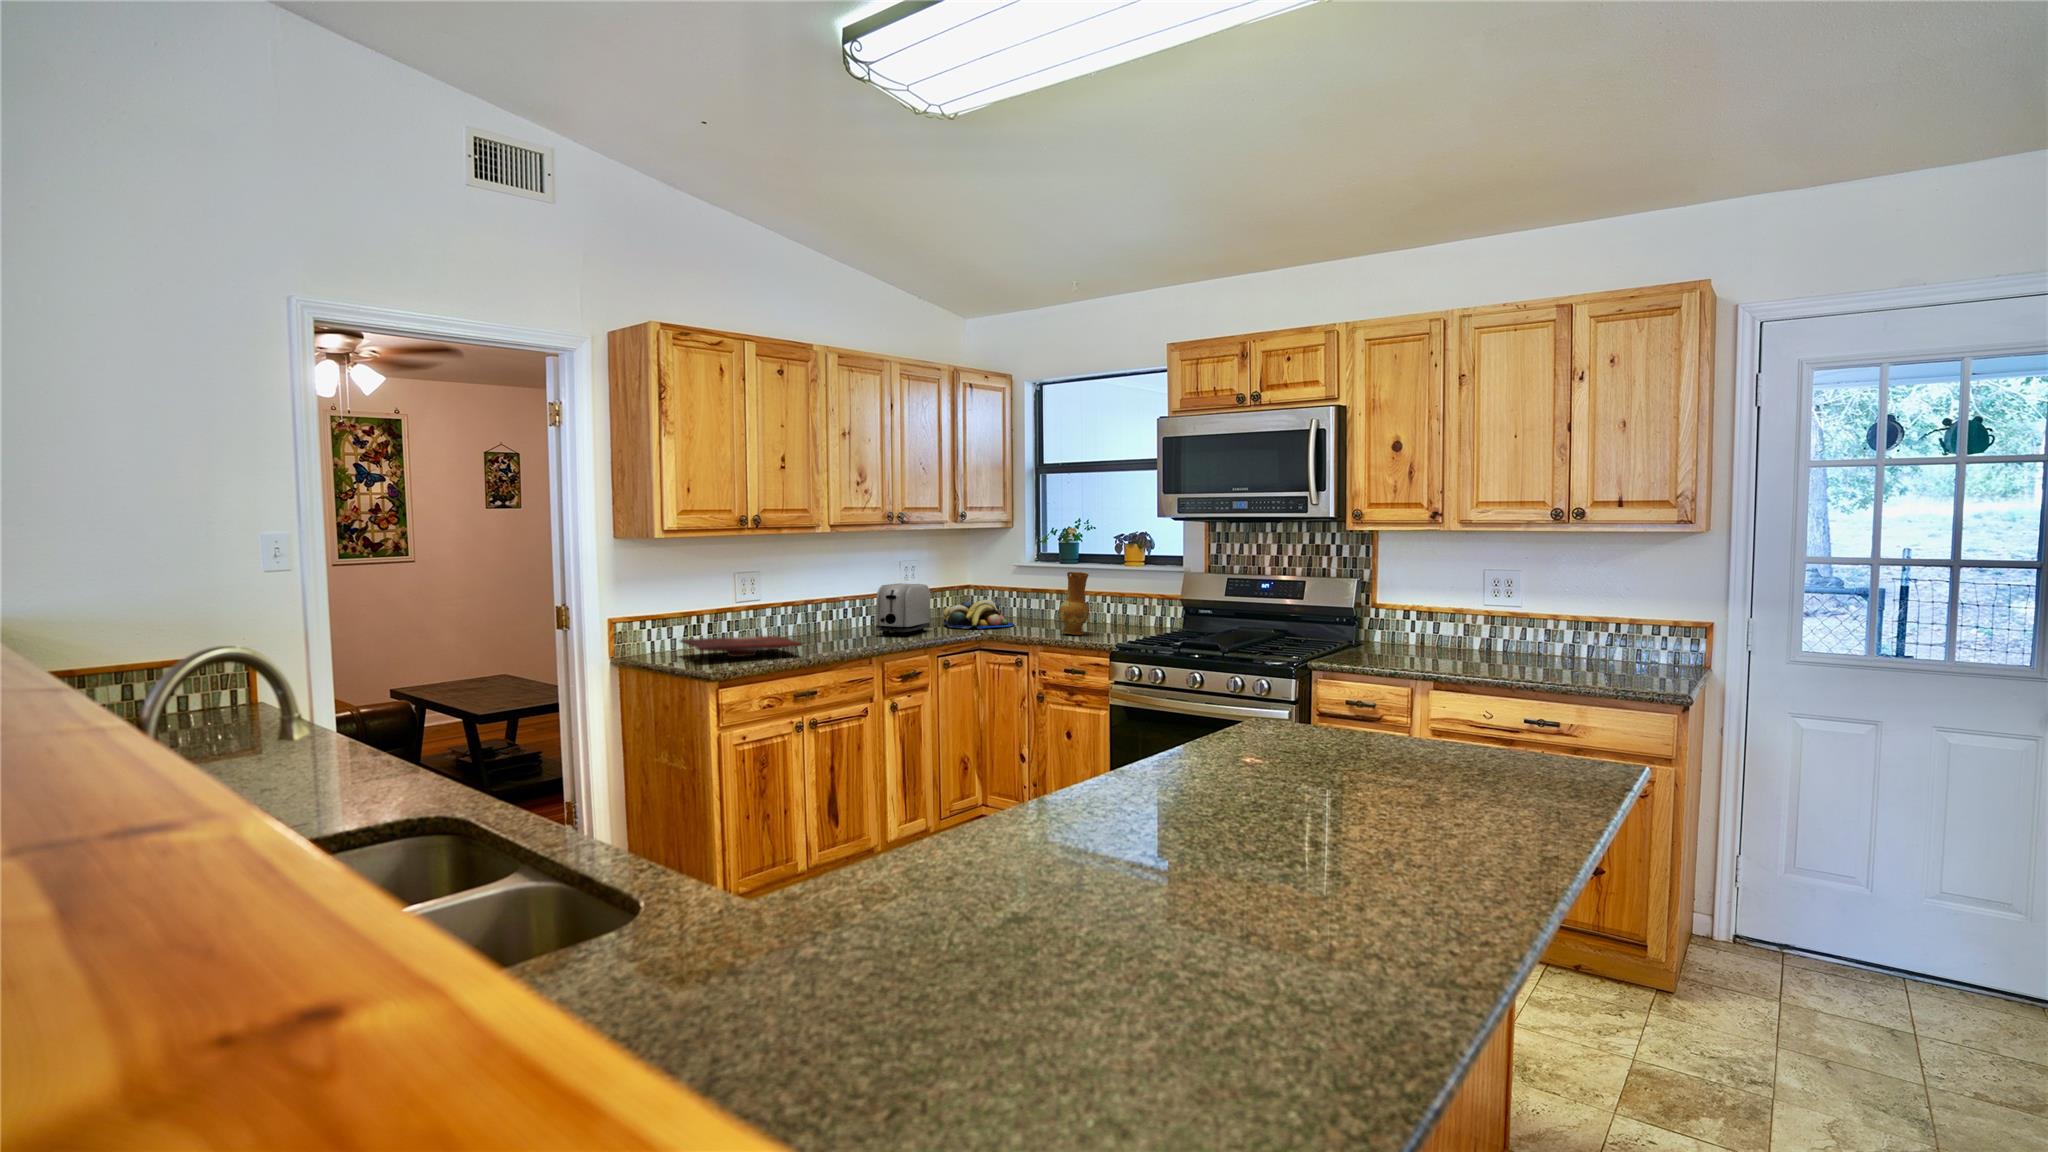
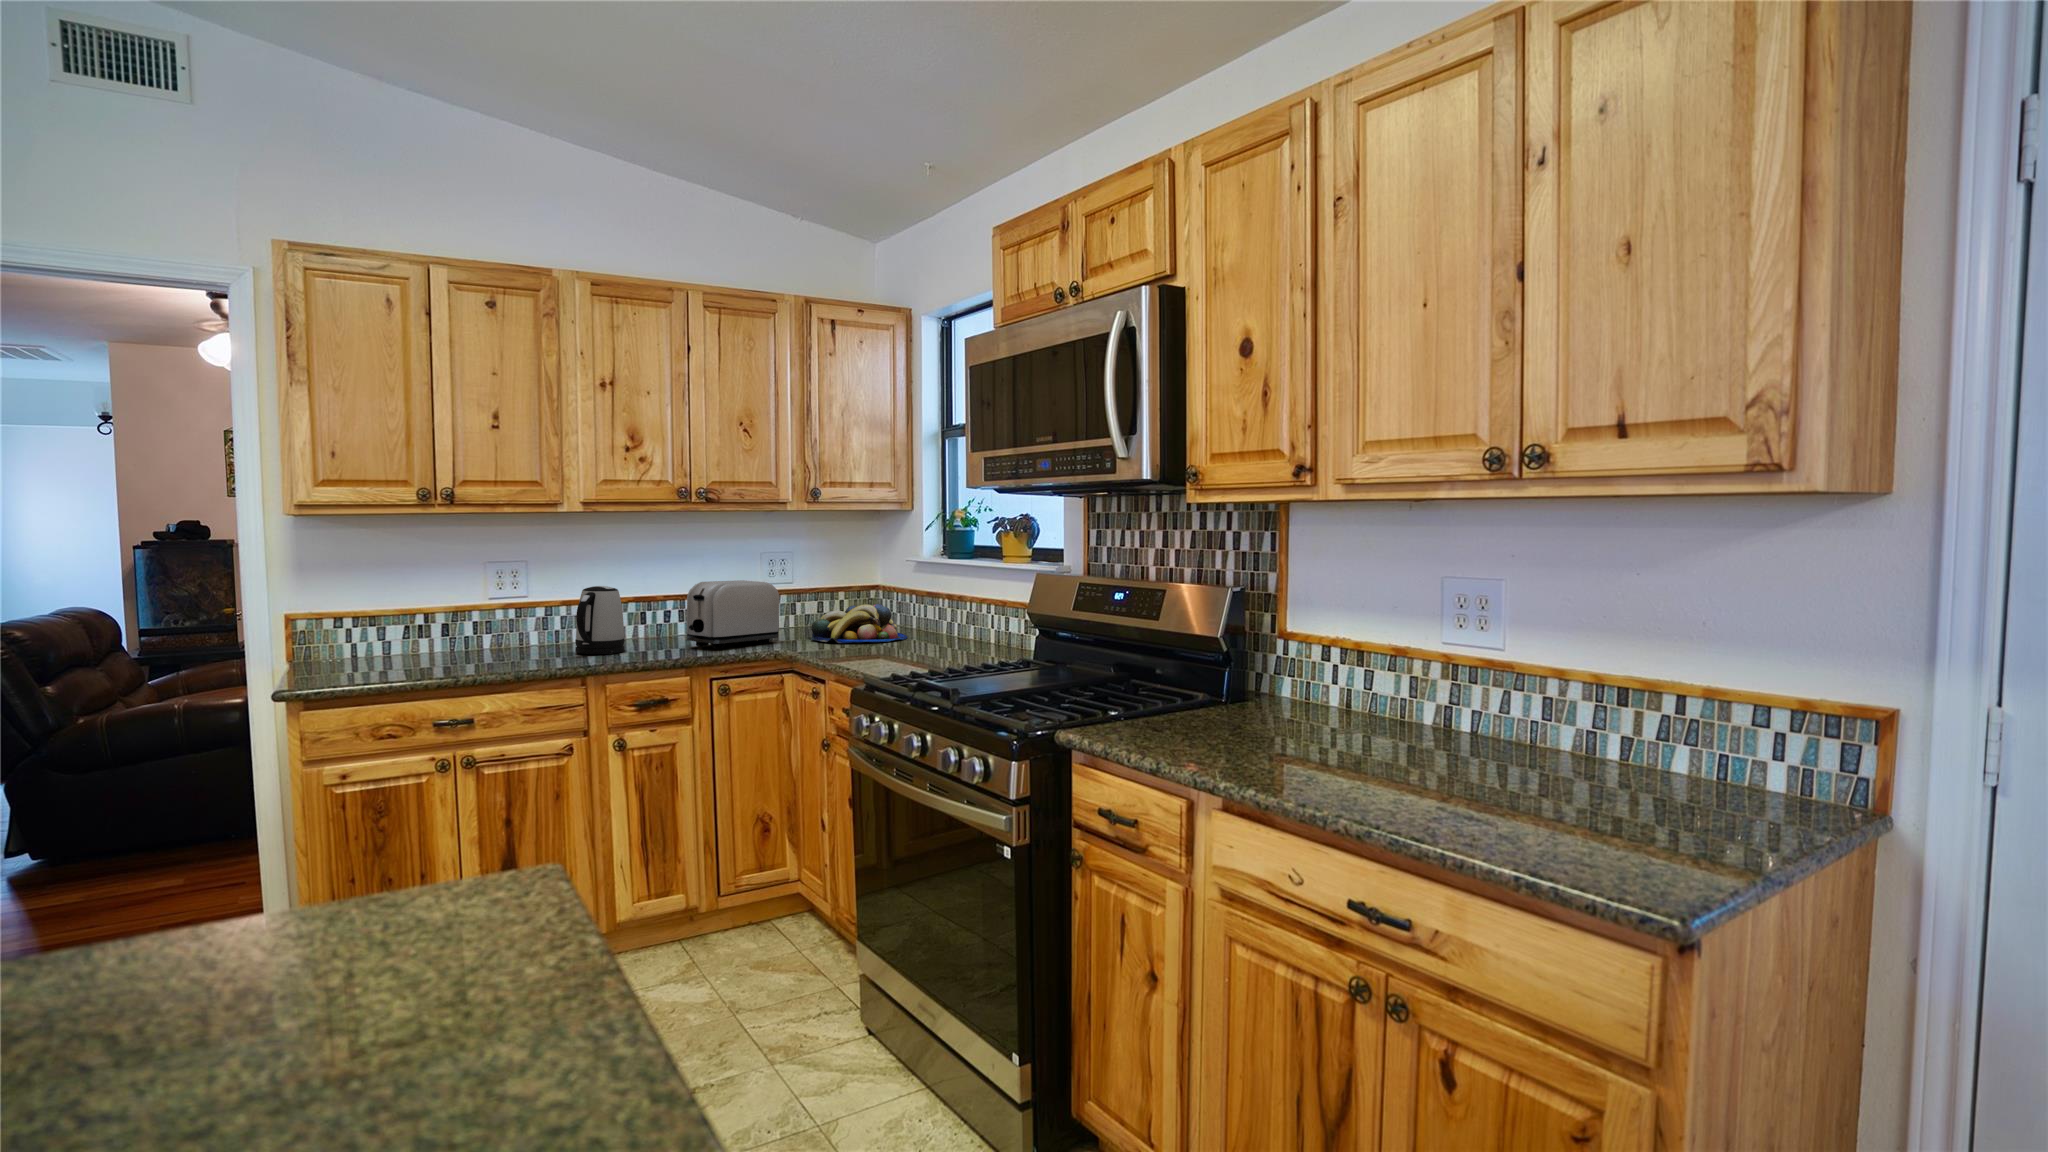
ceramic jug: present [1059,572,1089,635] -> none [907,569,950,658]
kettle: none [805,590,841,643] -> present [575,586,624,654]
cutting board: present [680,636,802,657] -> none [339,643,517,669]

